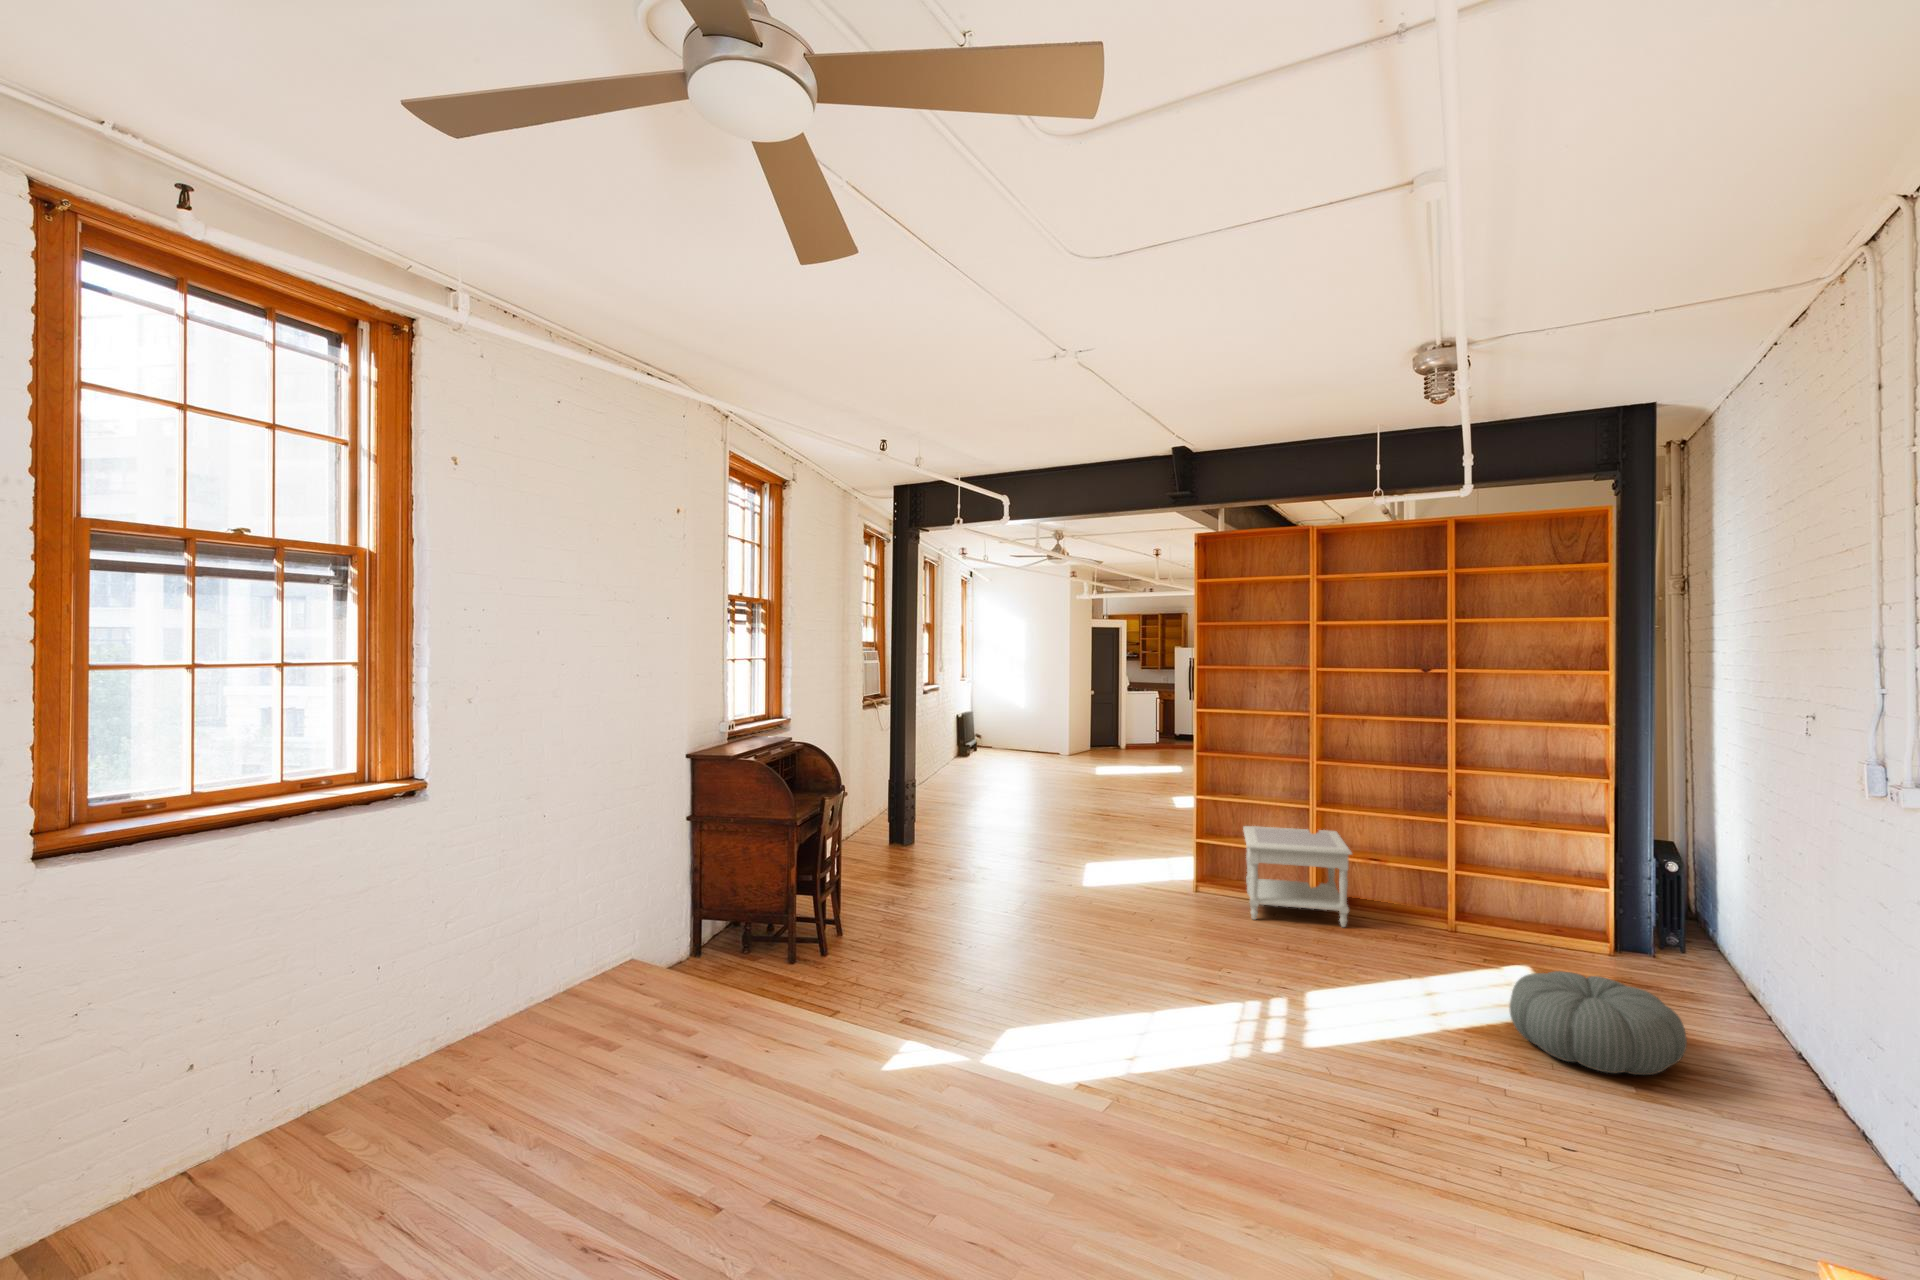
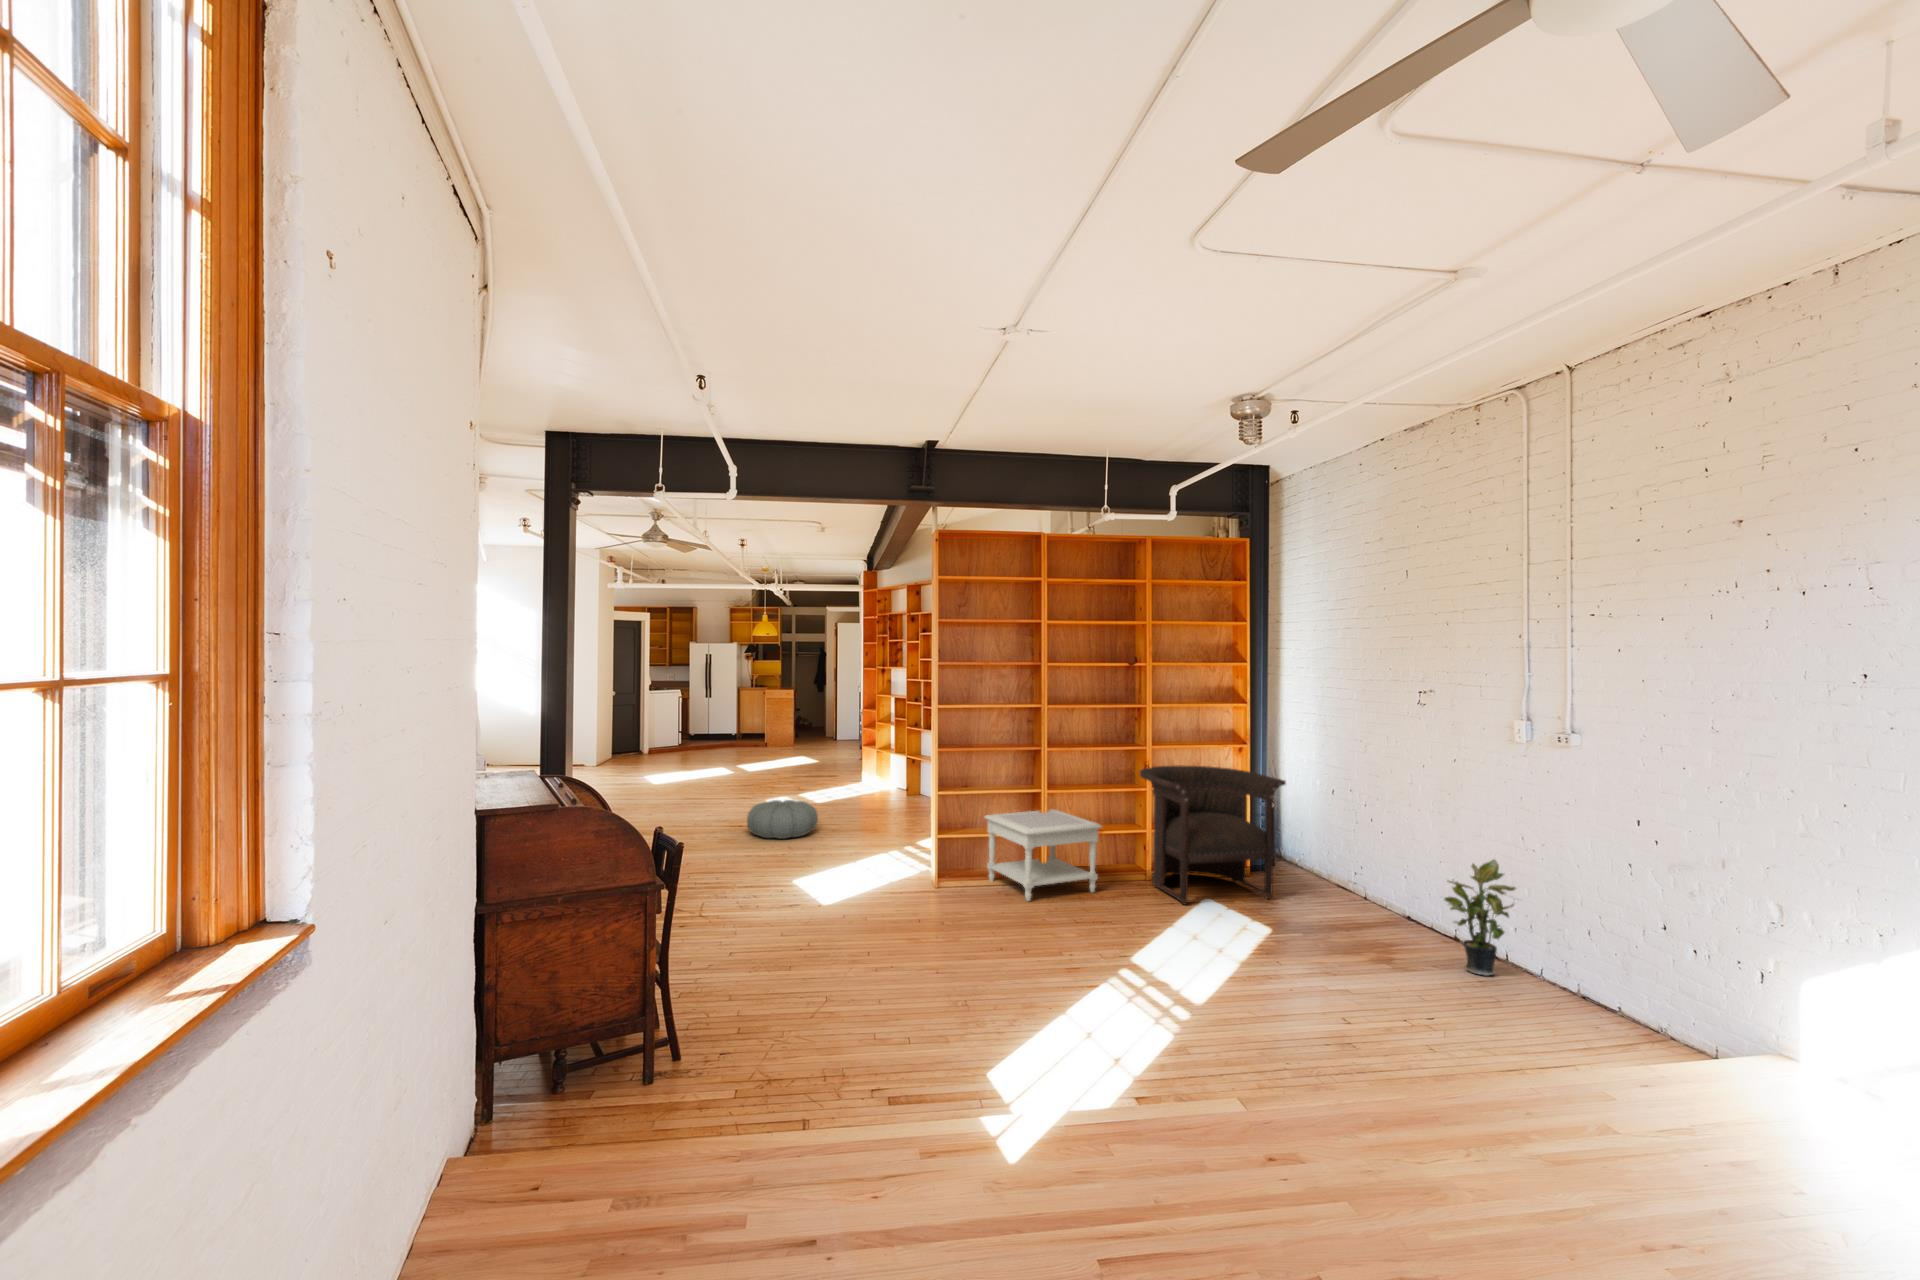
armchair: none [1415,795,1609,984] -> present [1140,765,1286,905]
potted plant: none [1722,970,1854,1155] -> present [1445,860,1515,976]
pouf: present [1509,971,1687,1075] -> present [747,800,818,839]

